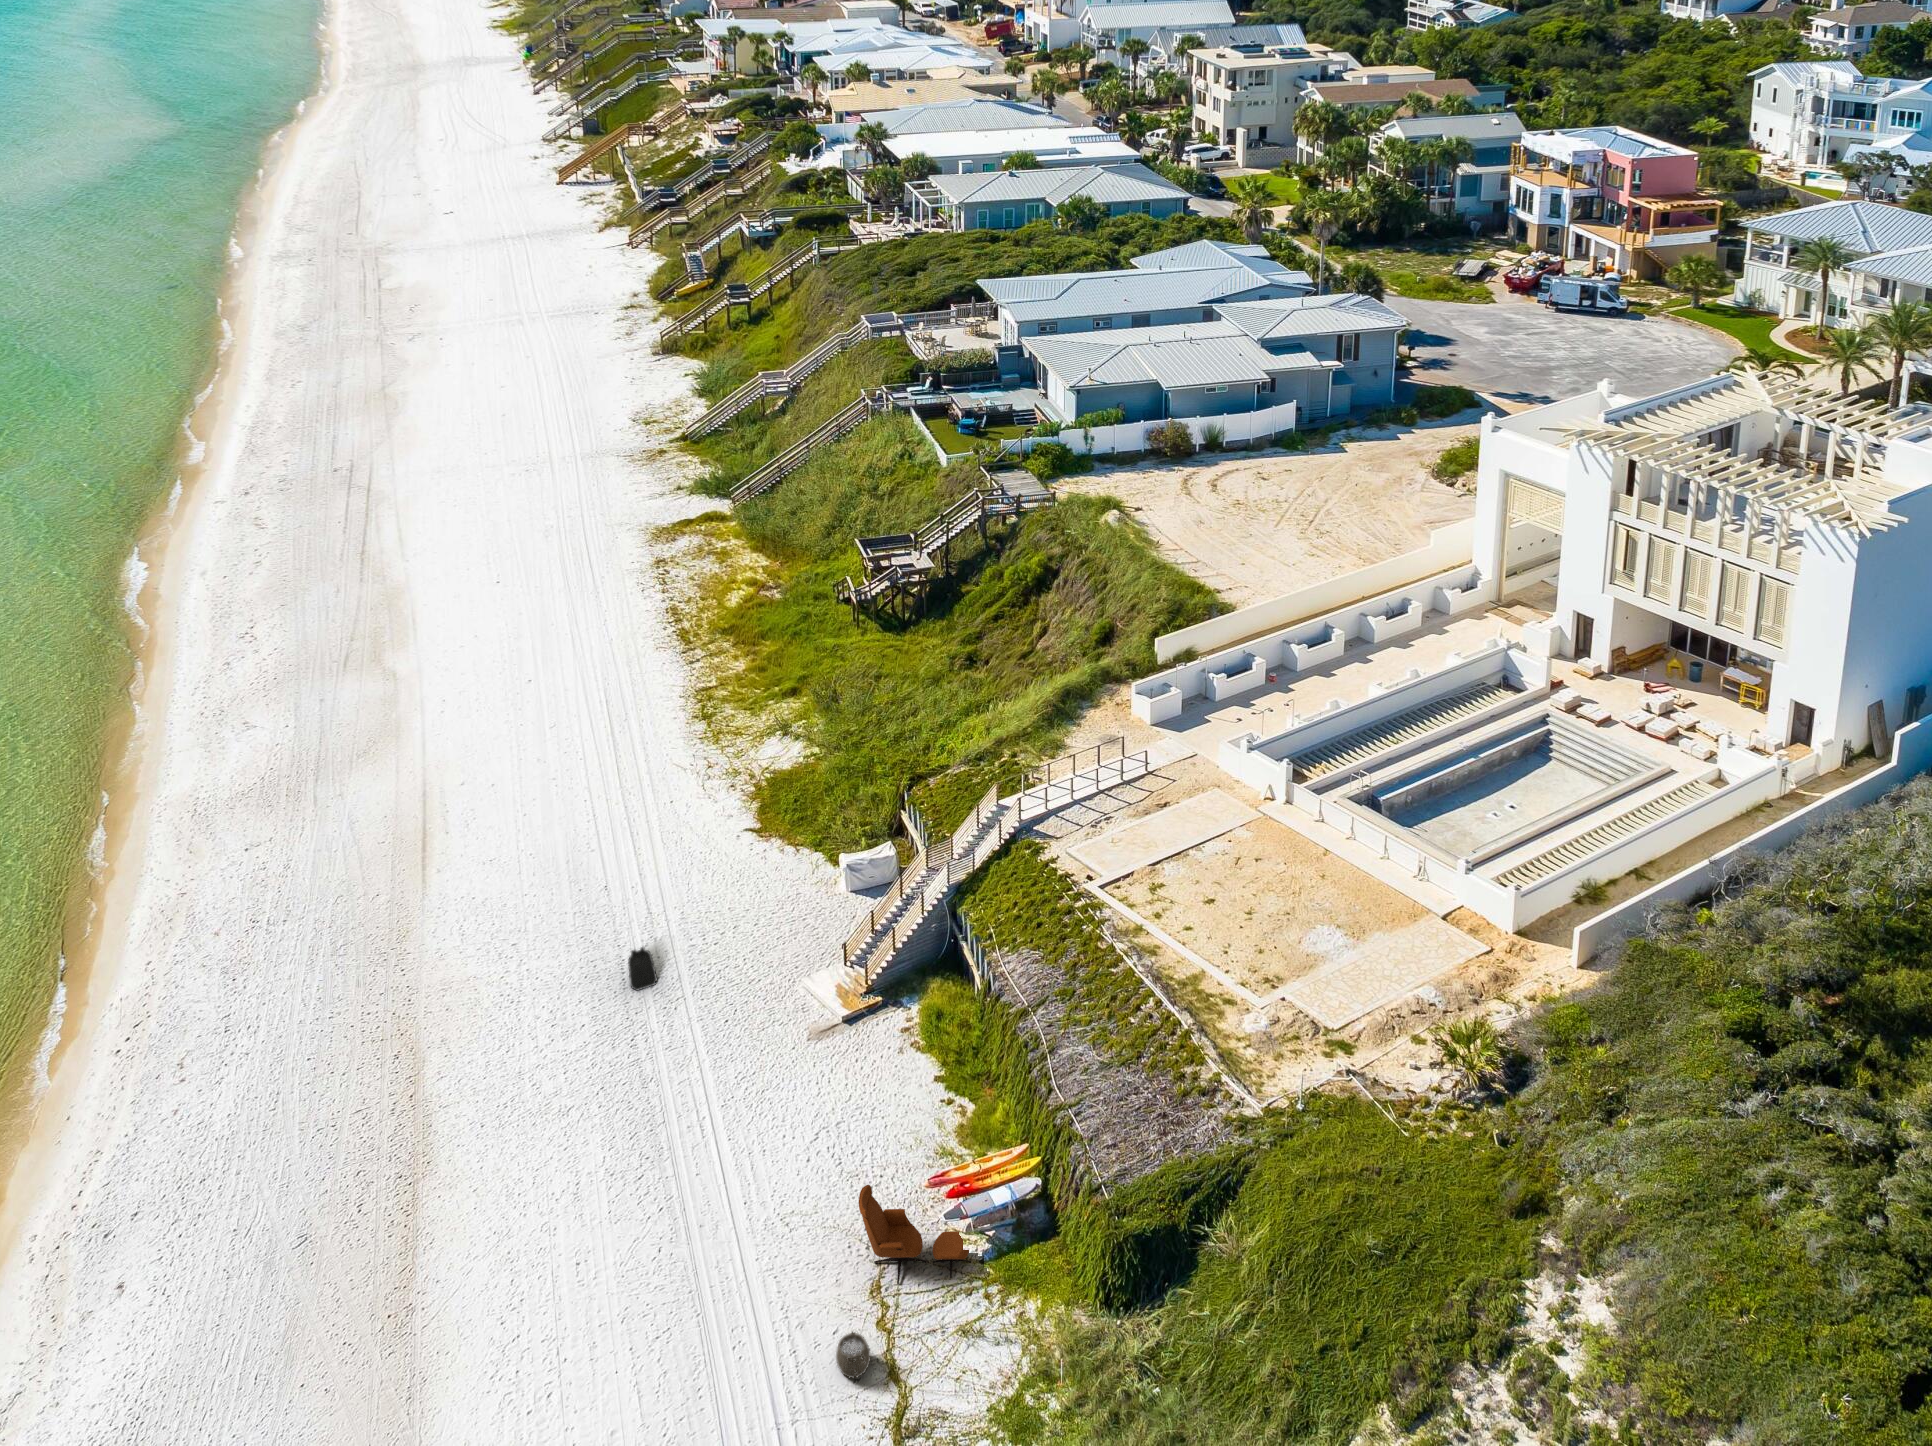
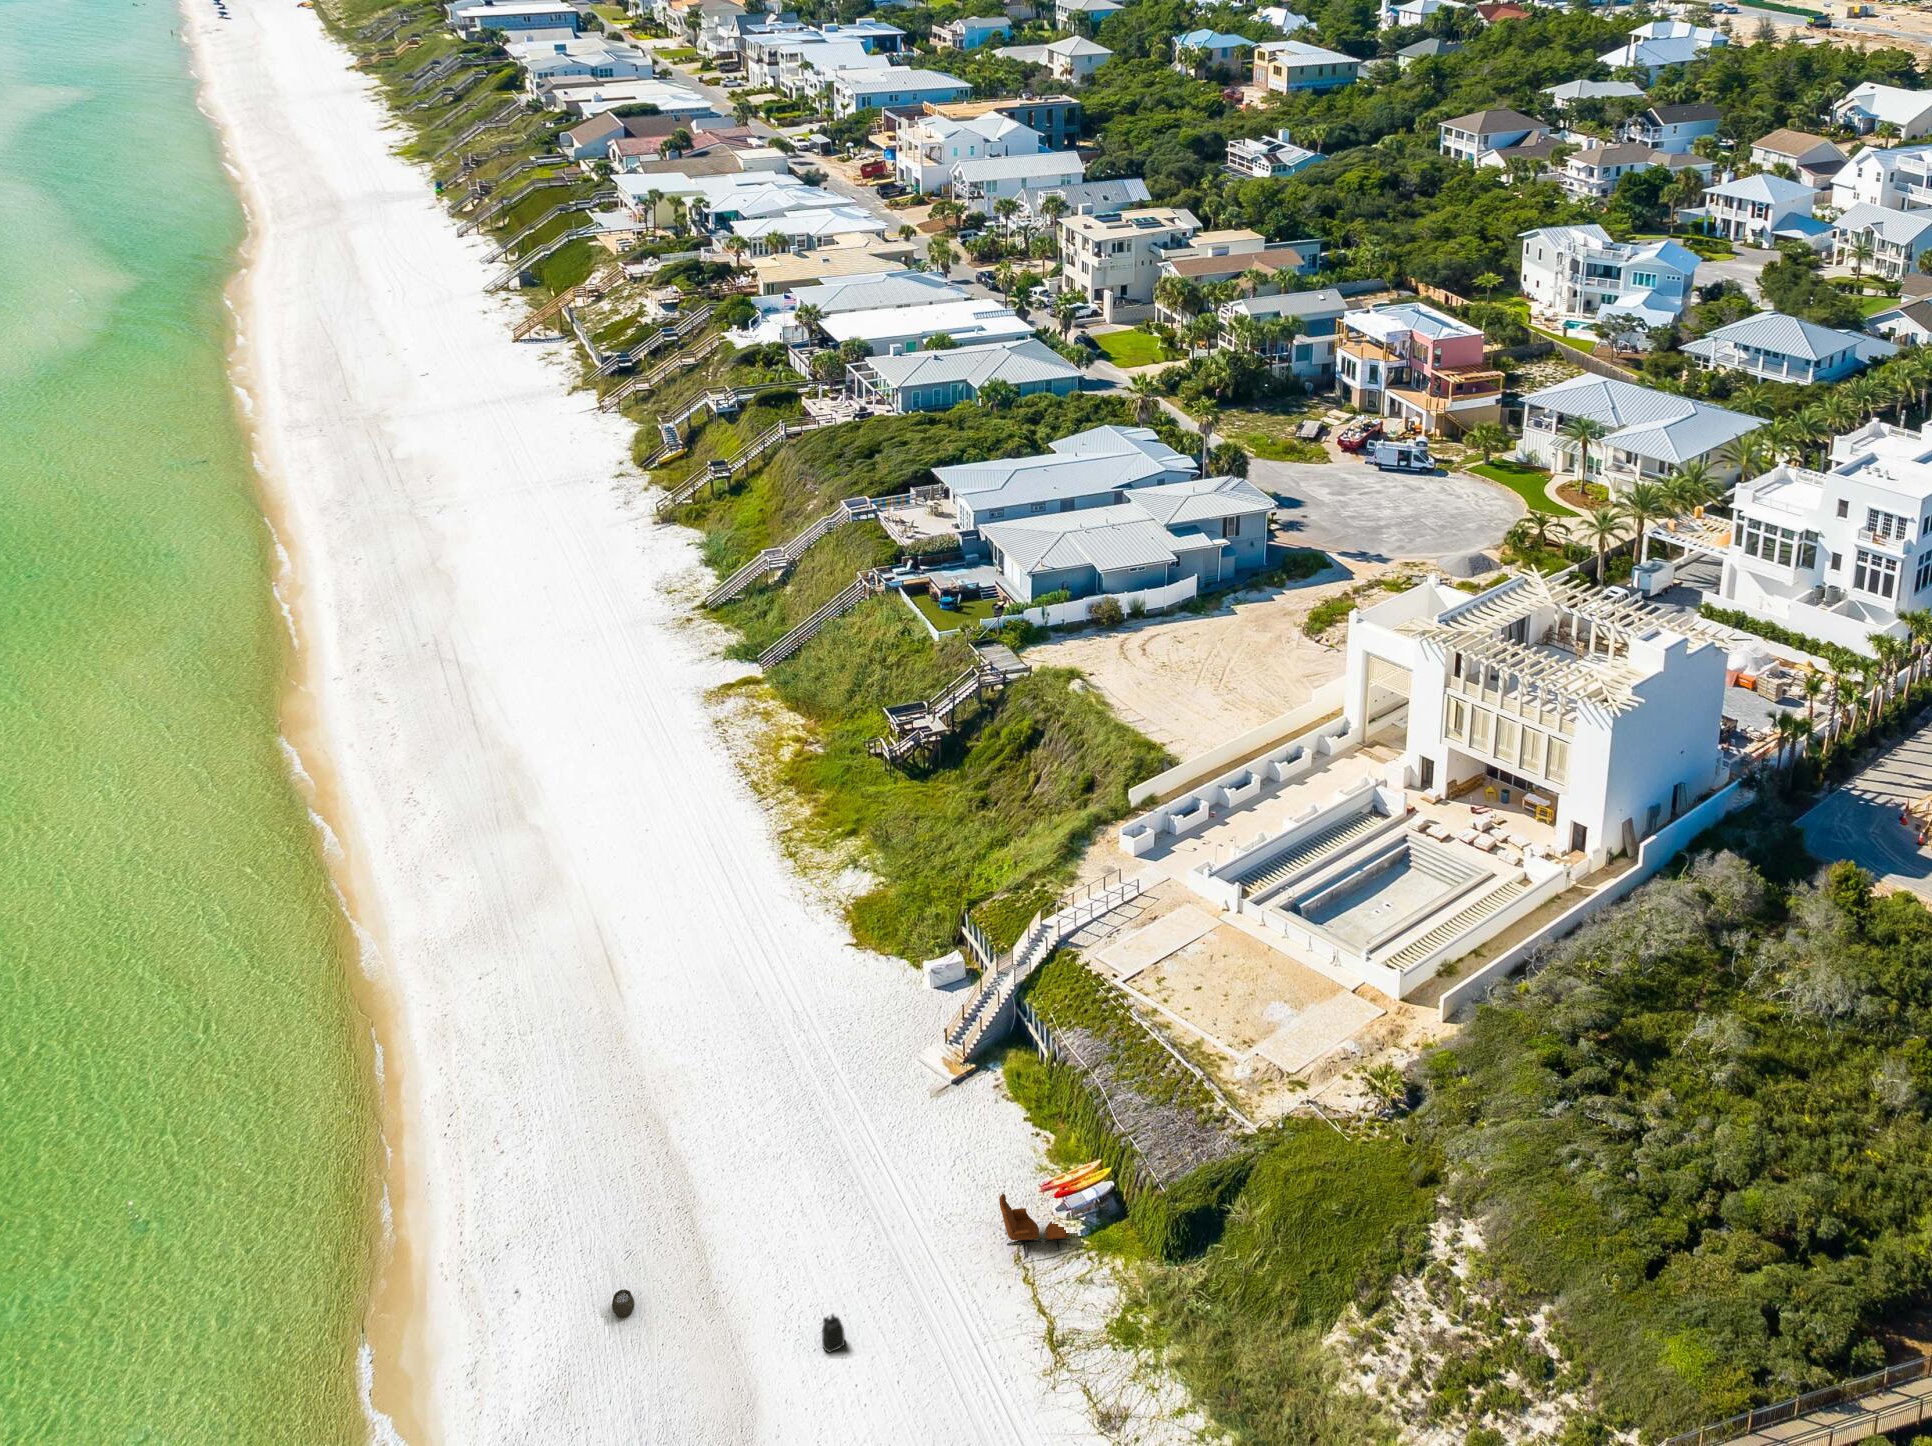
backpack: present [628,947,657,991] -> present [822,1314,845,1352]
woven basket: present [836,1333,871,1378] -> present [612,1290,634,1318]

